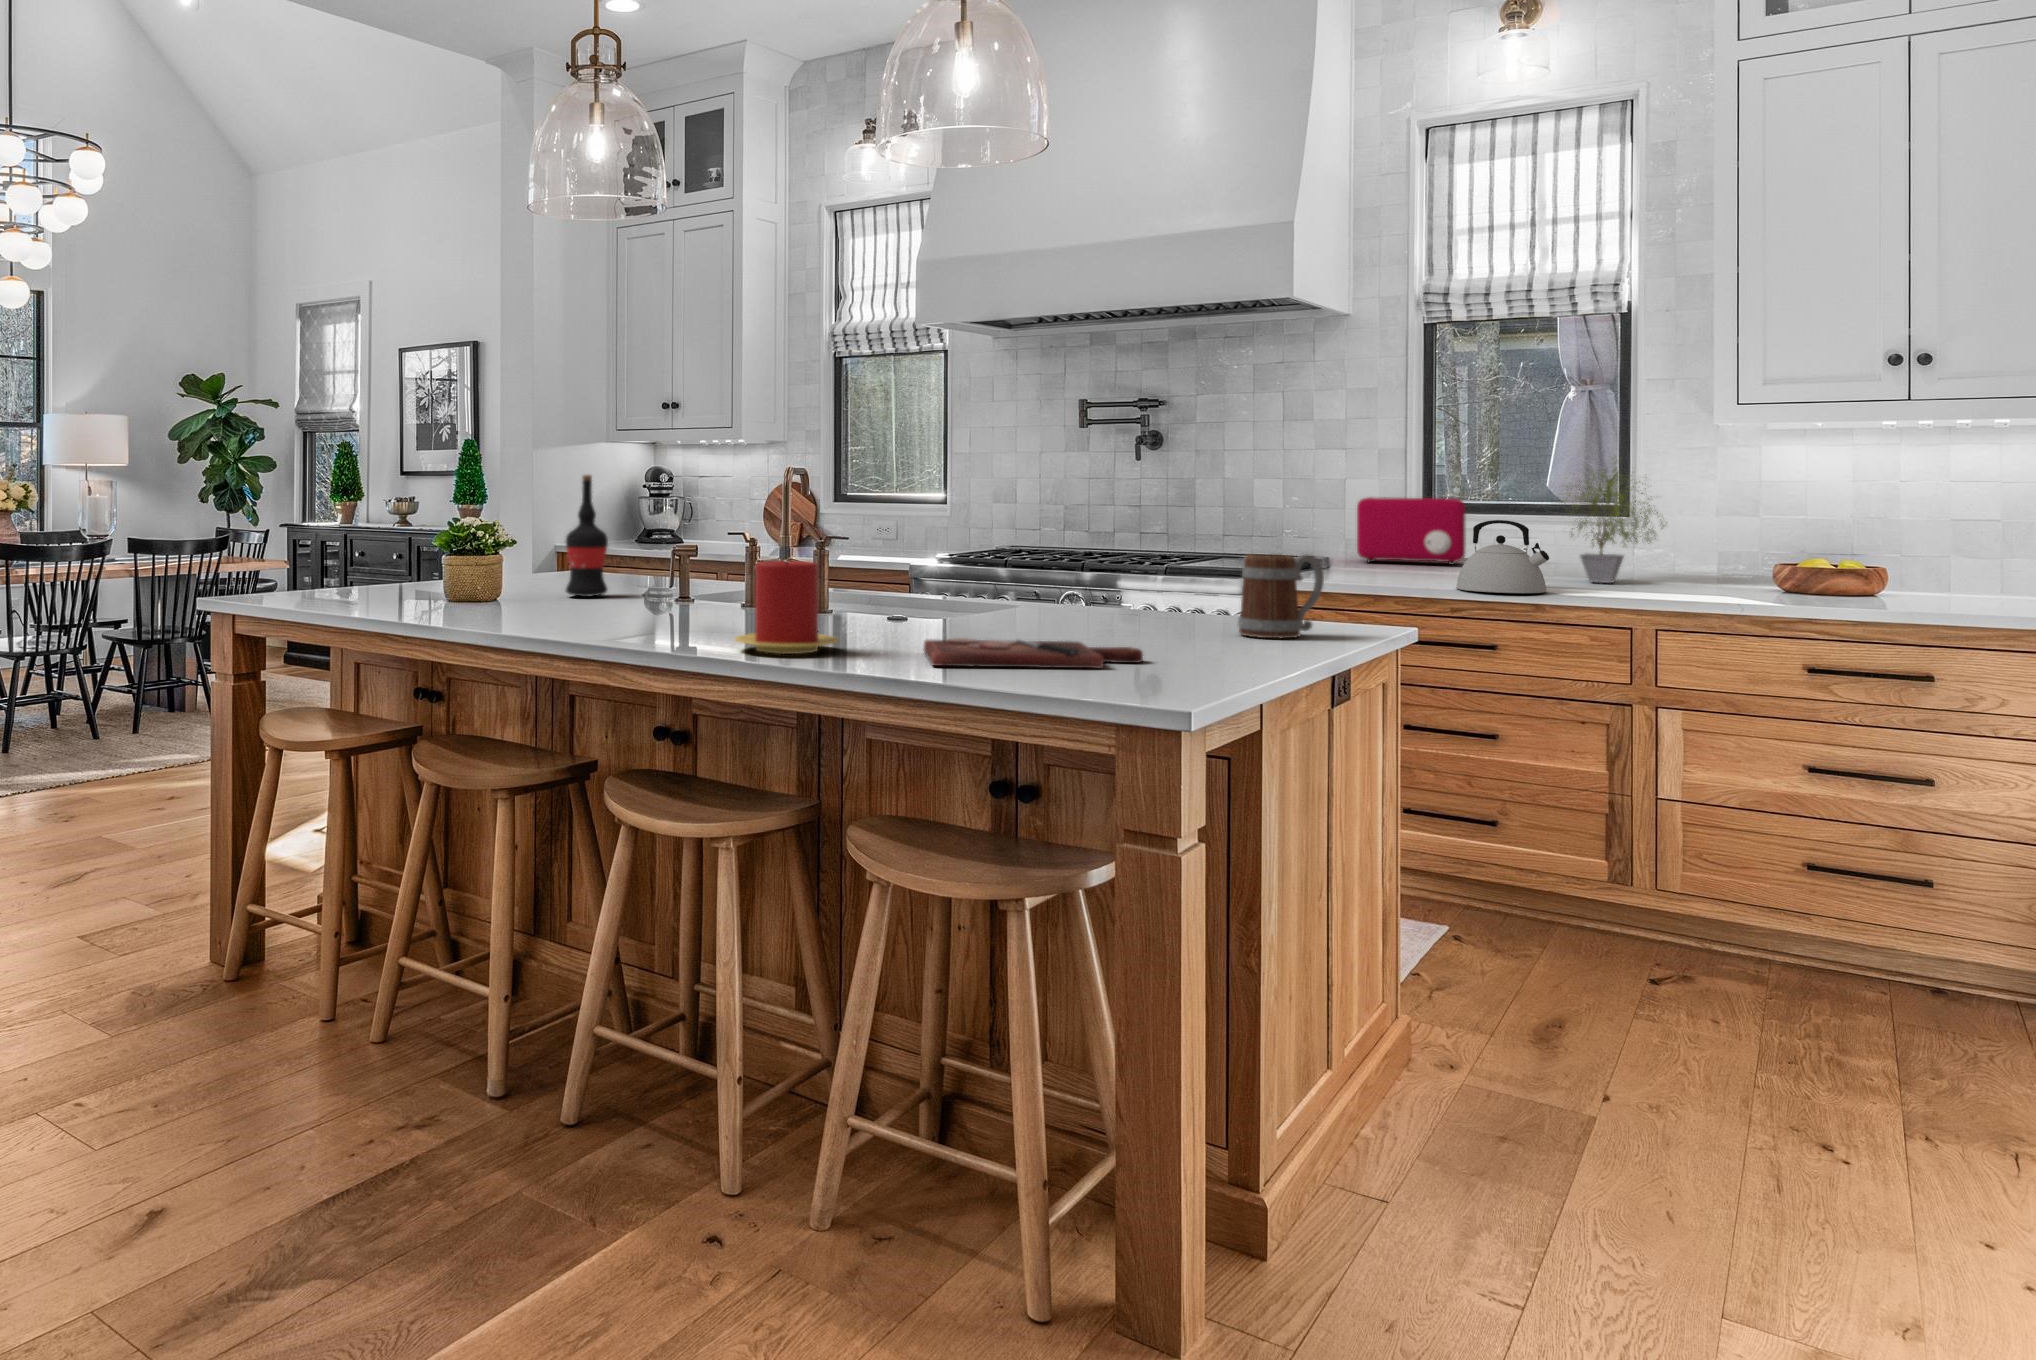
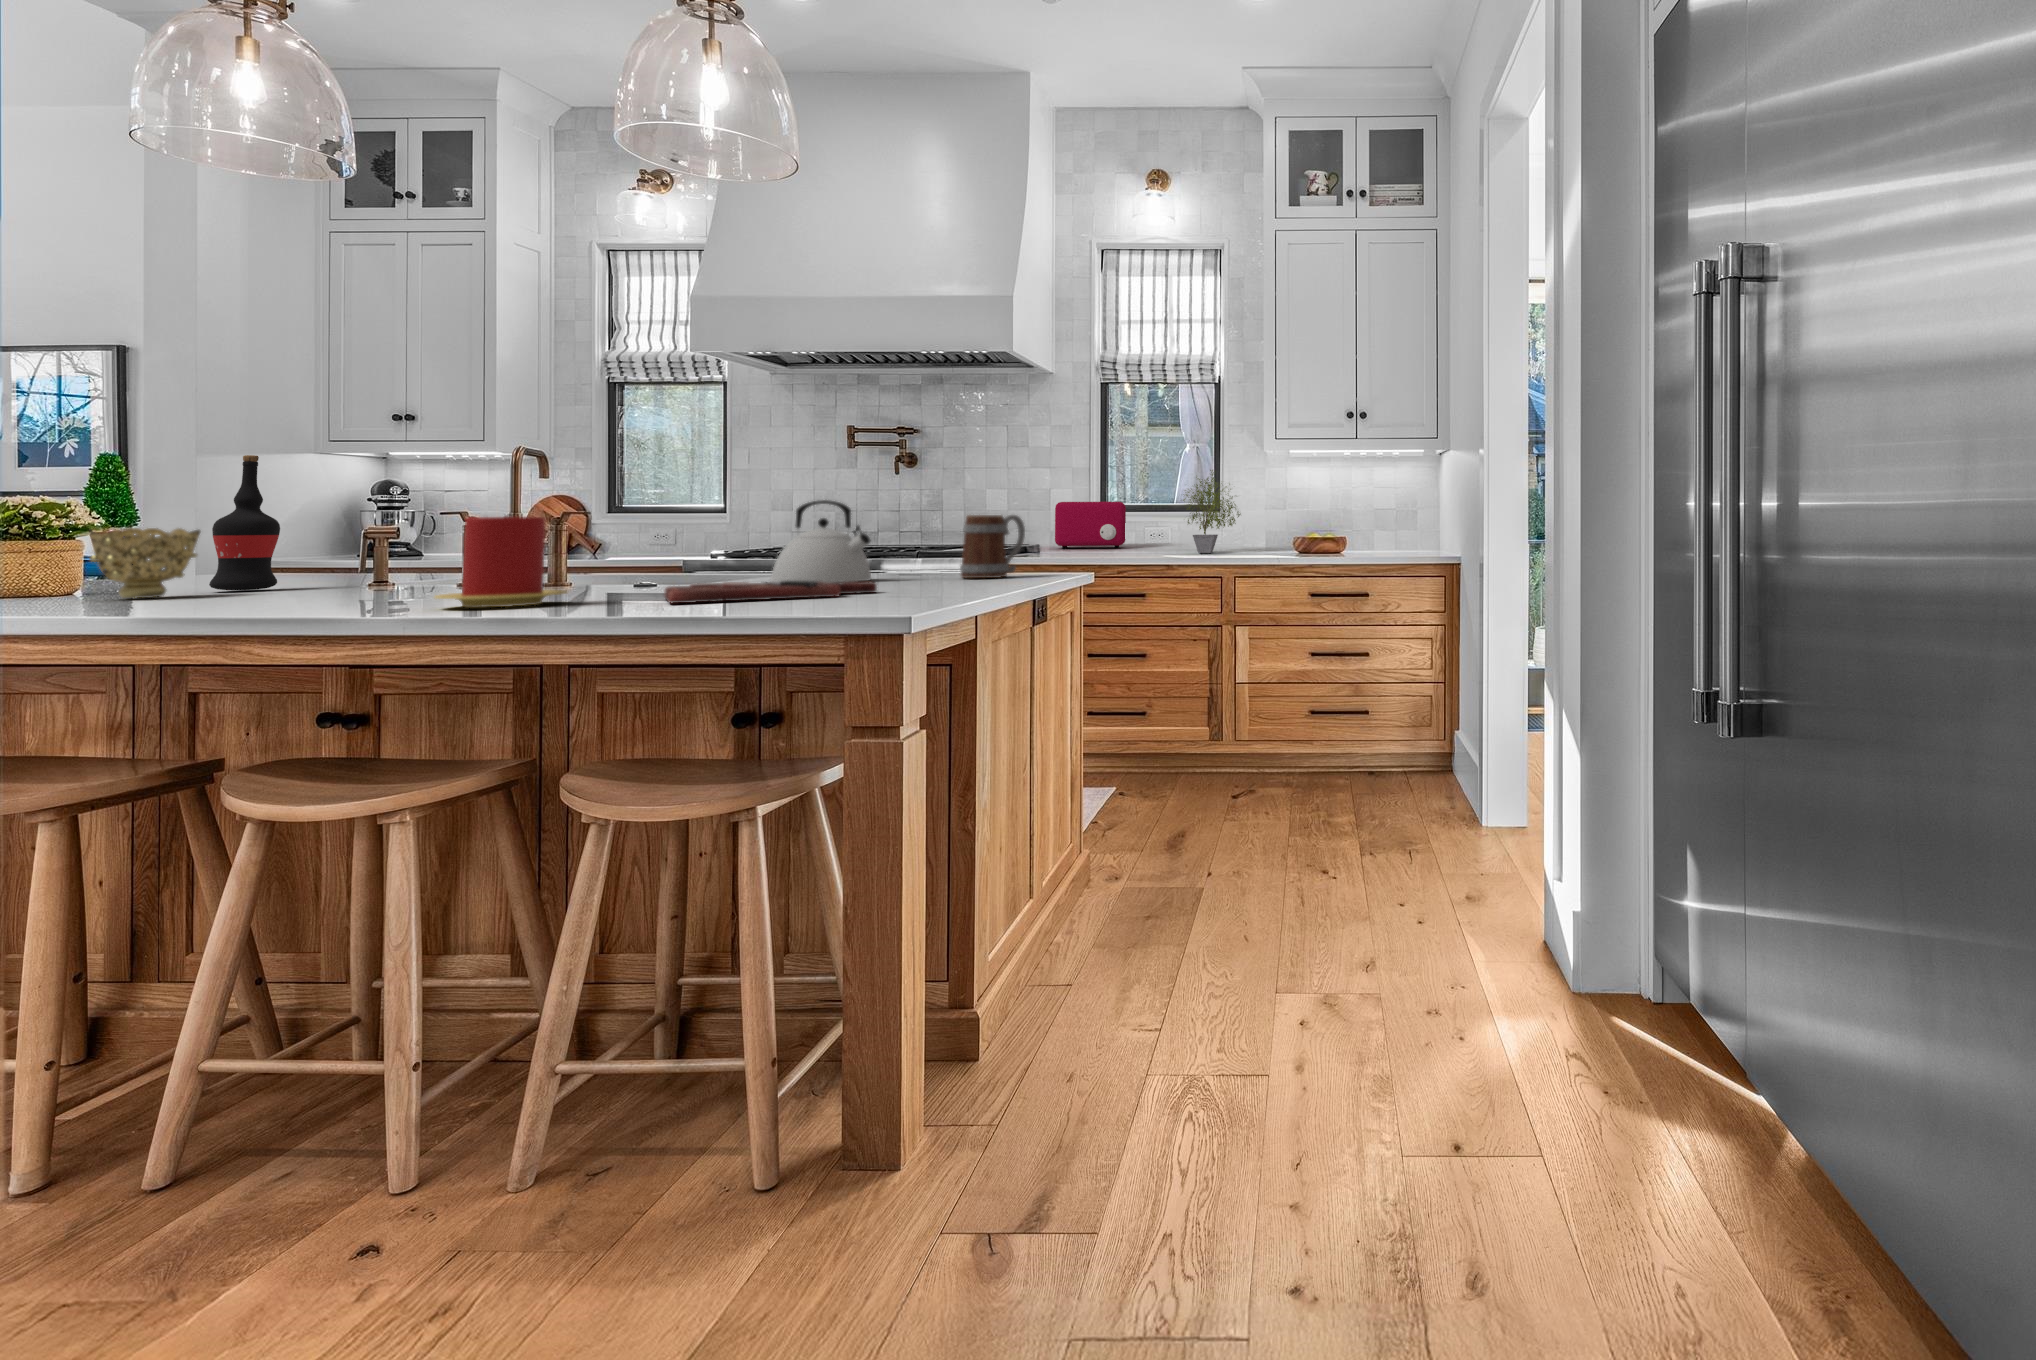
kettle: present [1456,520,1549,593] -> present [771,500,871,583]
decorative bowl: none [497,542,561,604] -> present [90,528,200,598]

